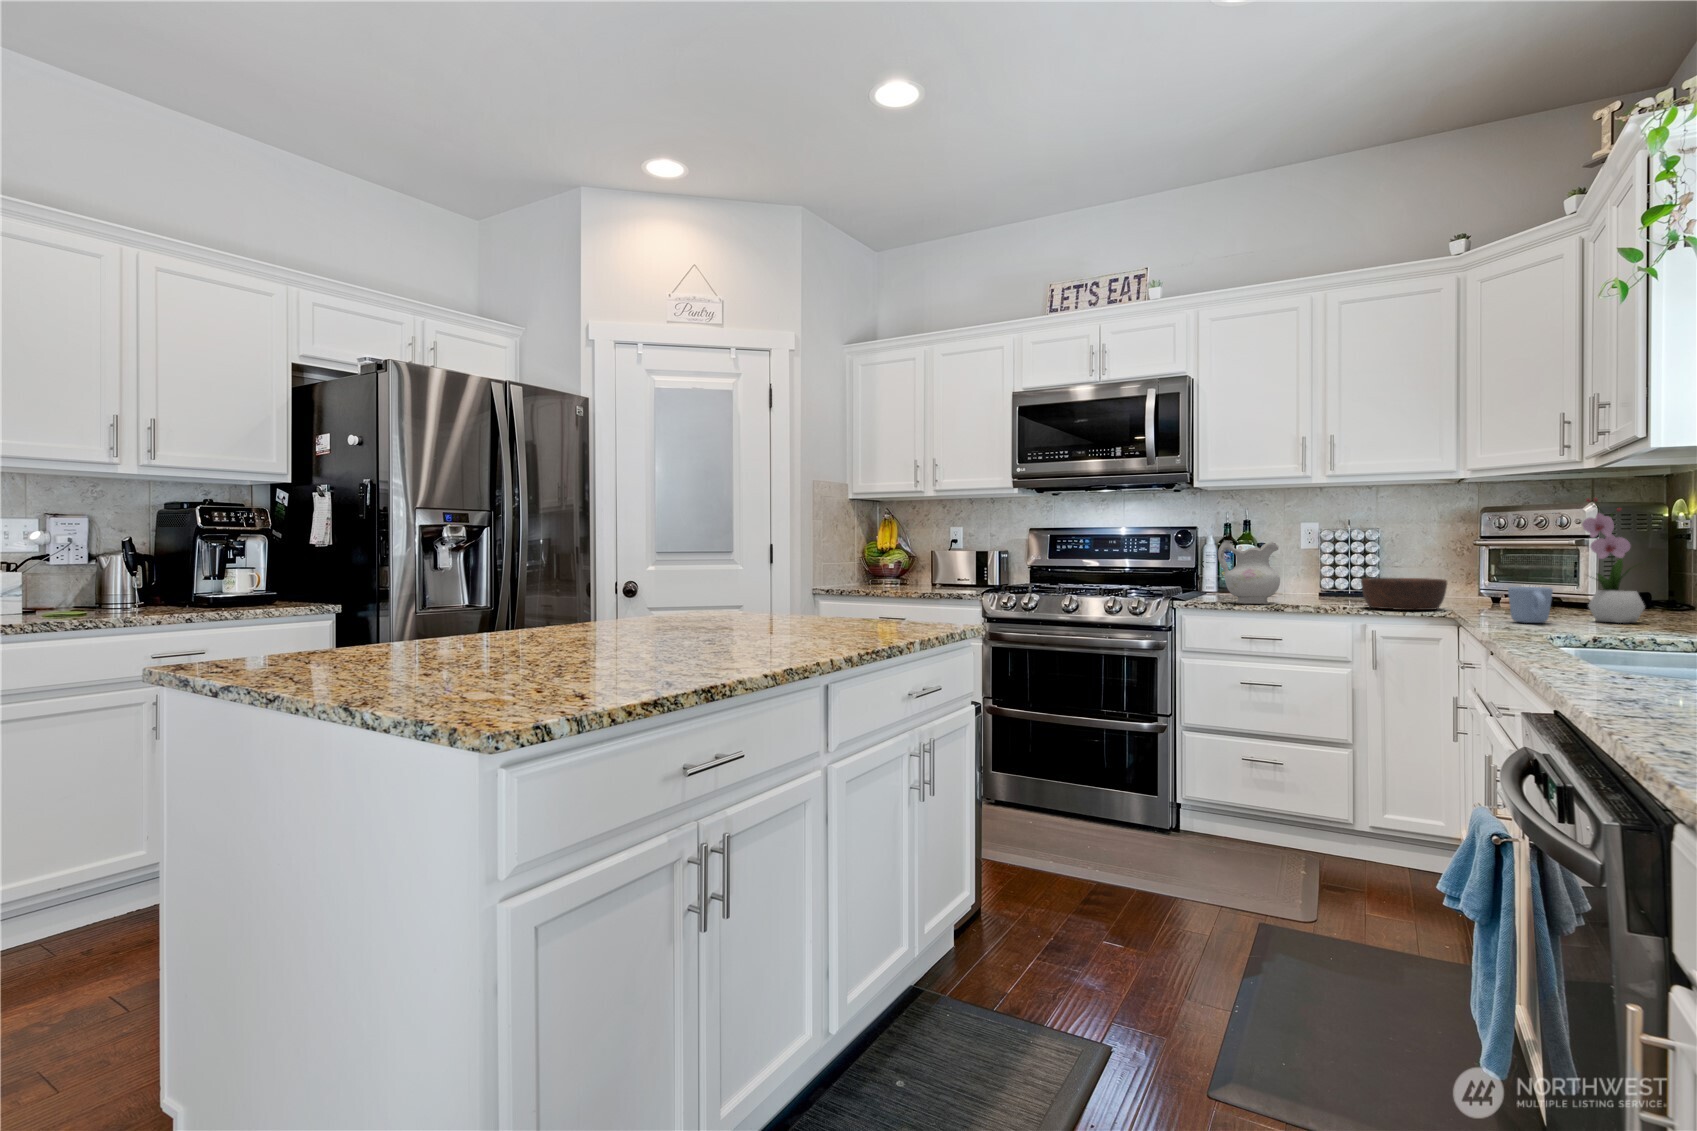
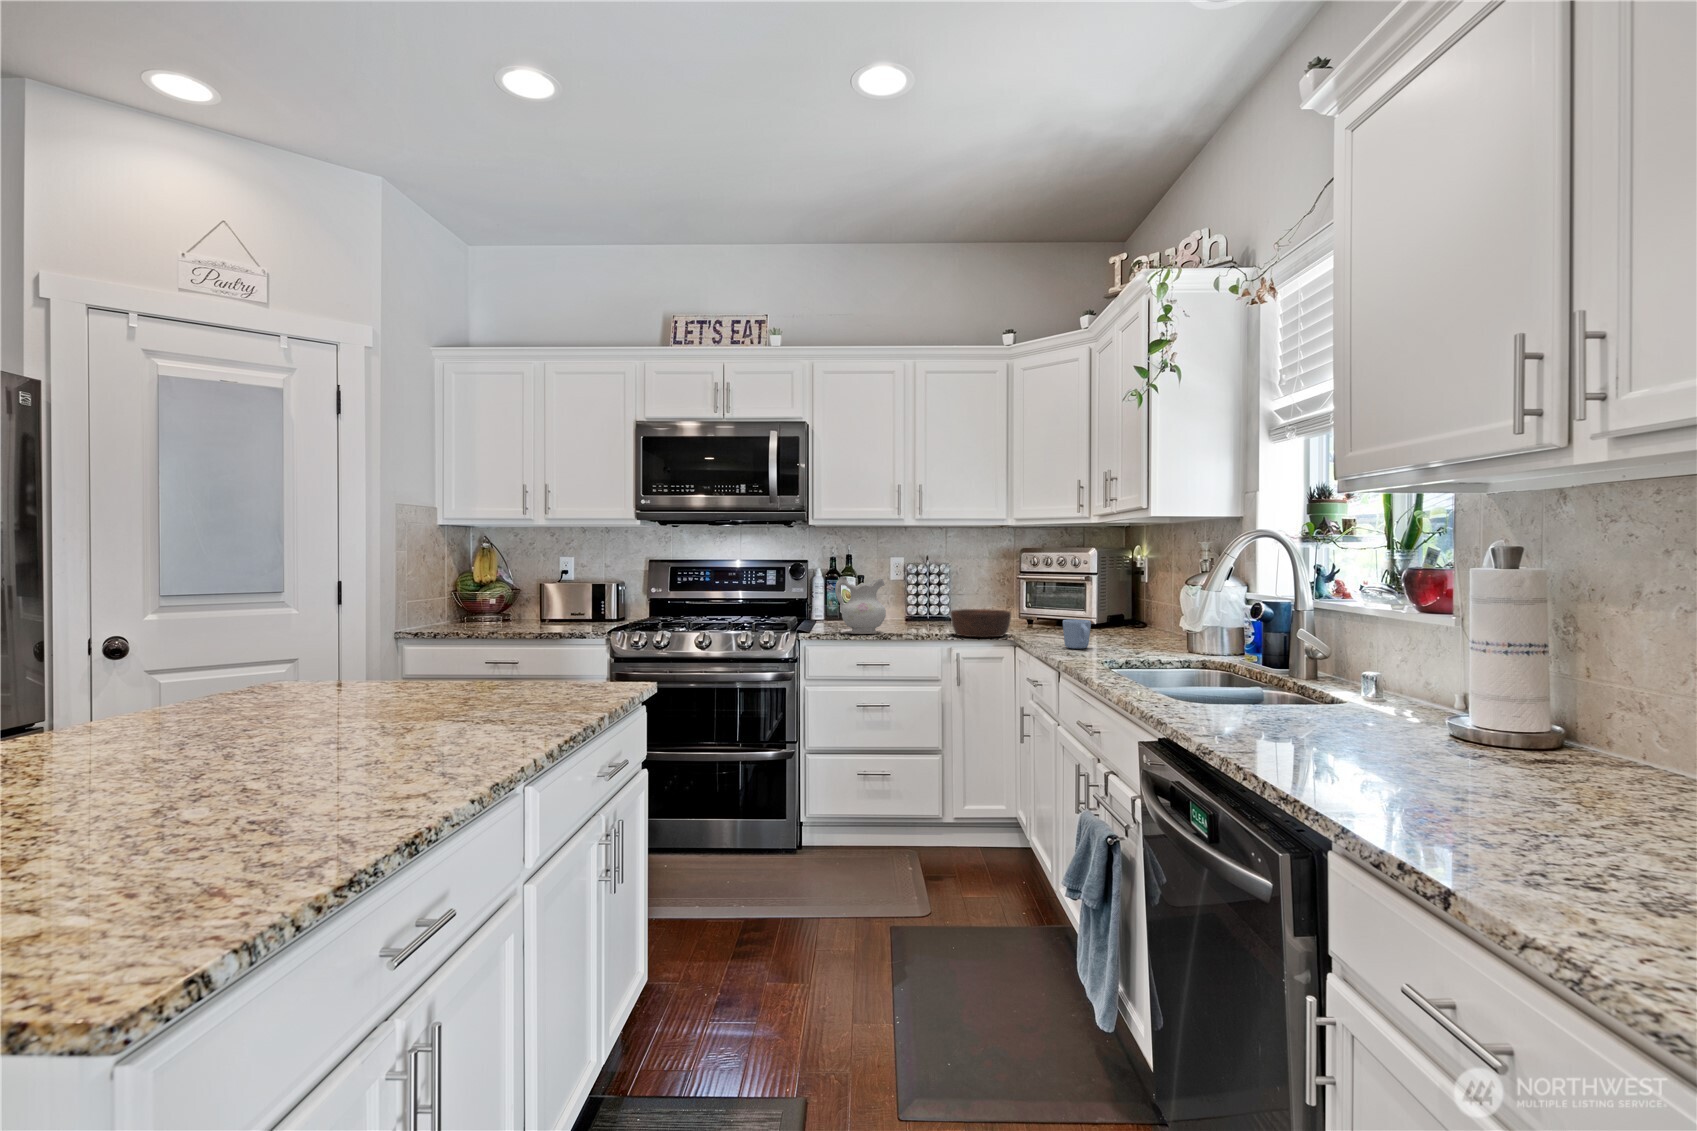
flower arrangement: present [1582,498,1645,623] -> none [1106,551,1146,646]

